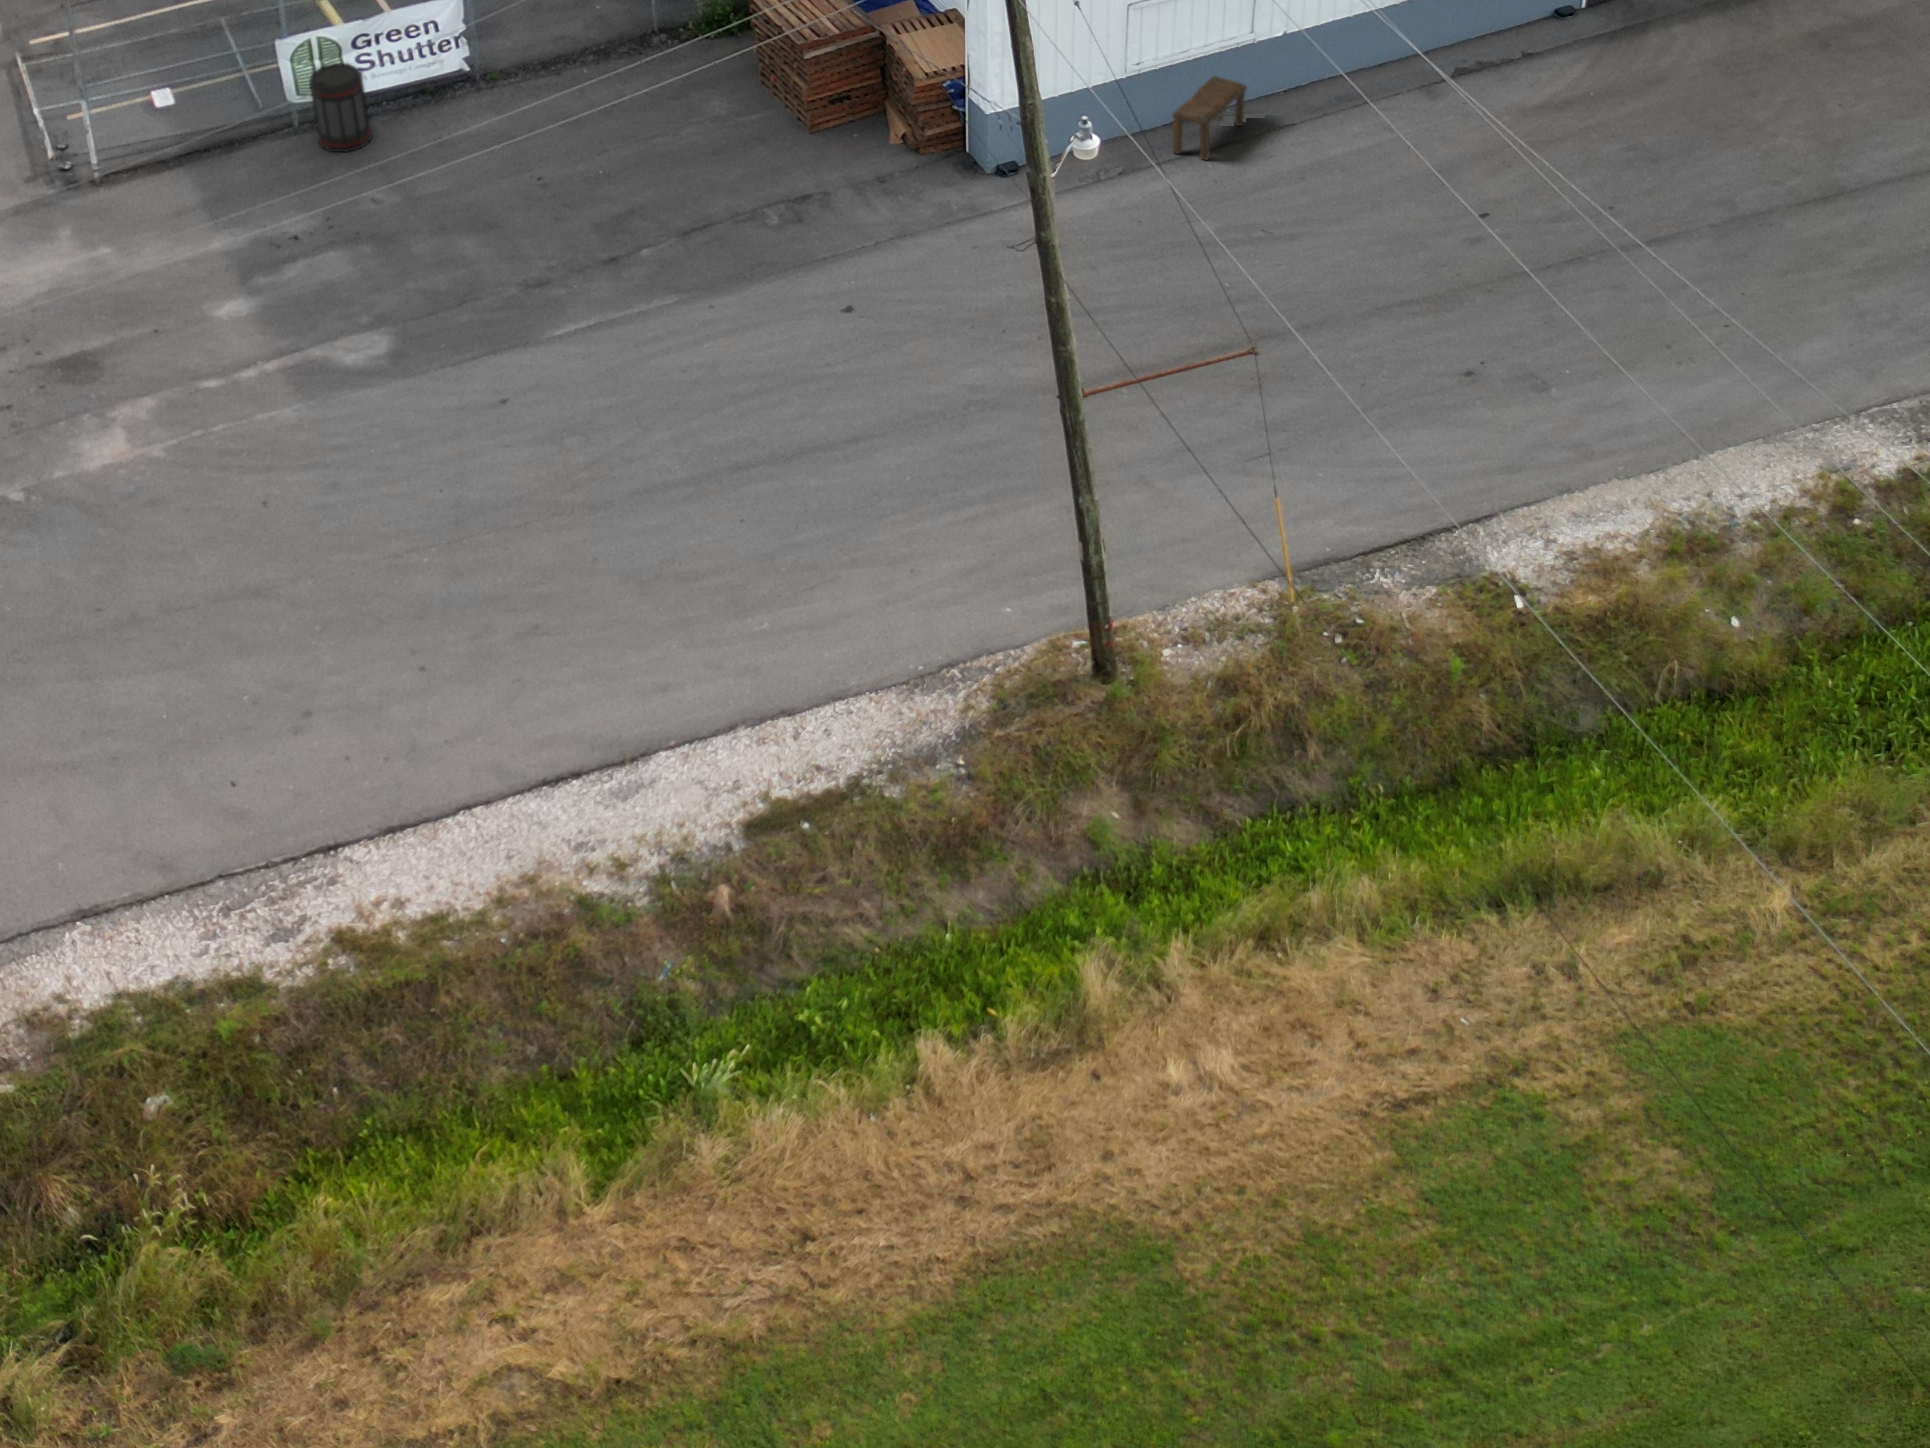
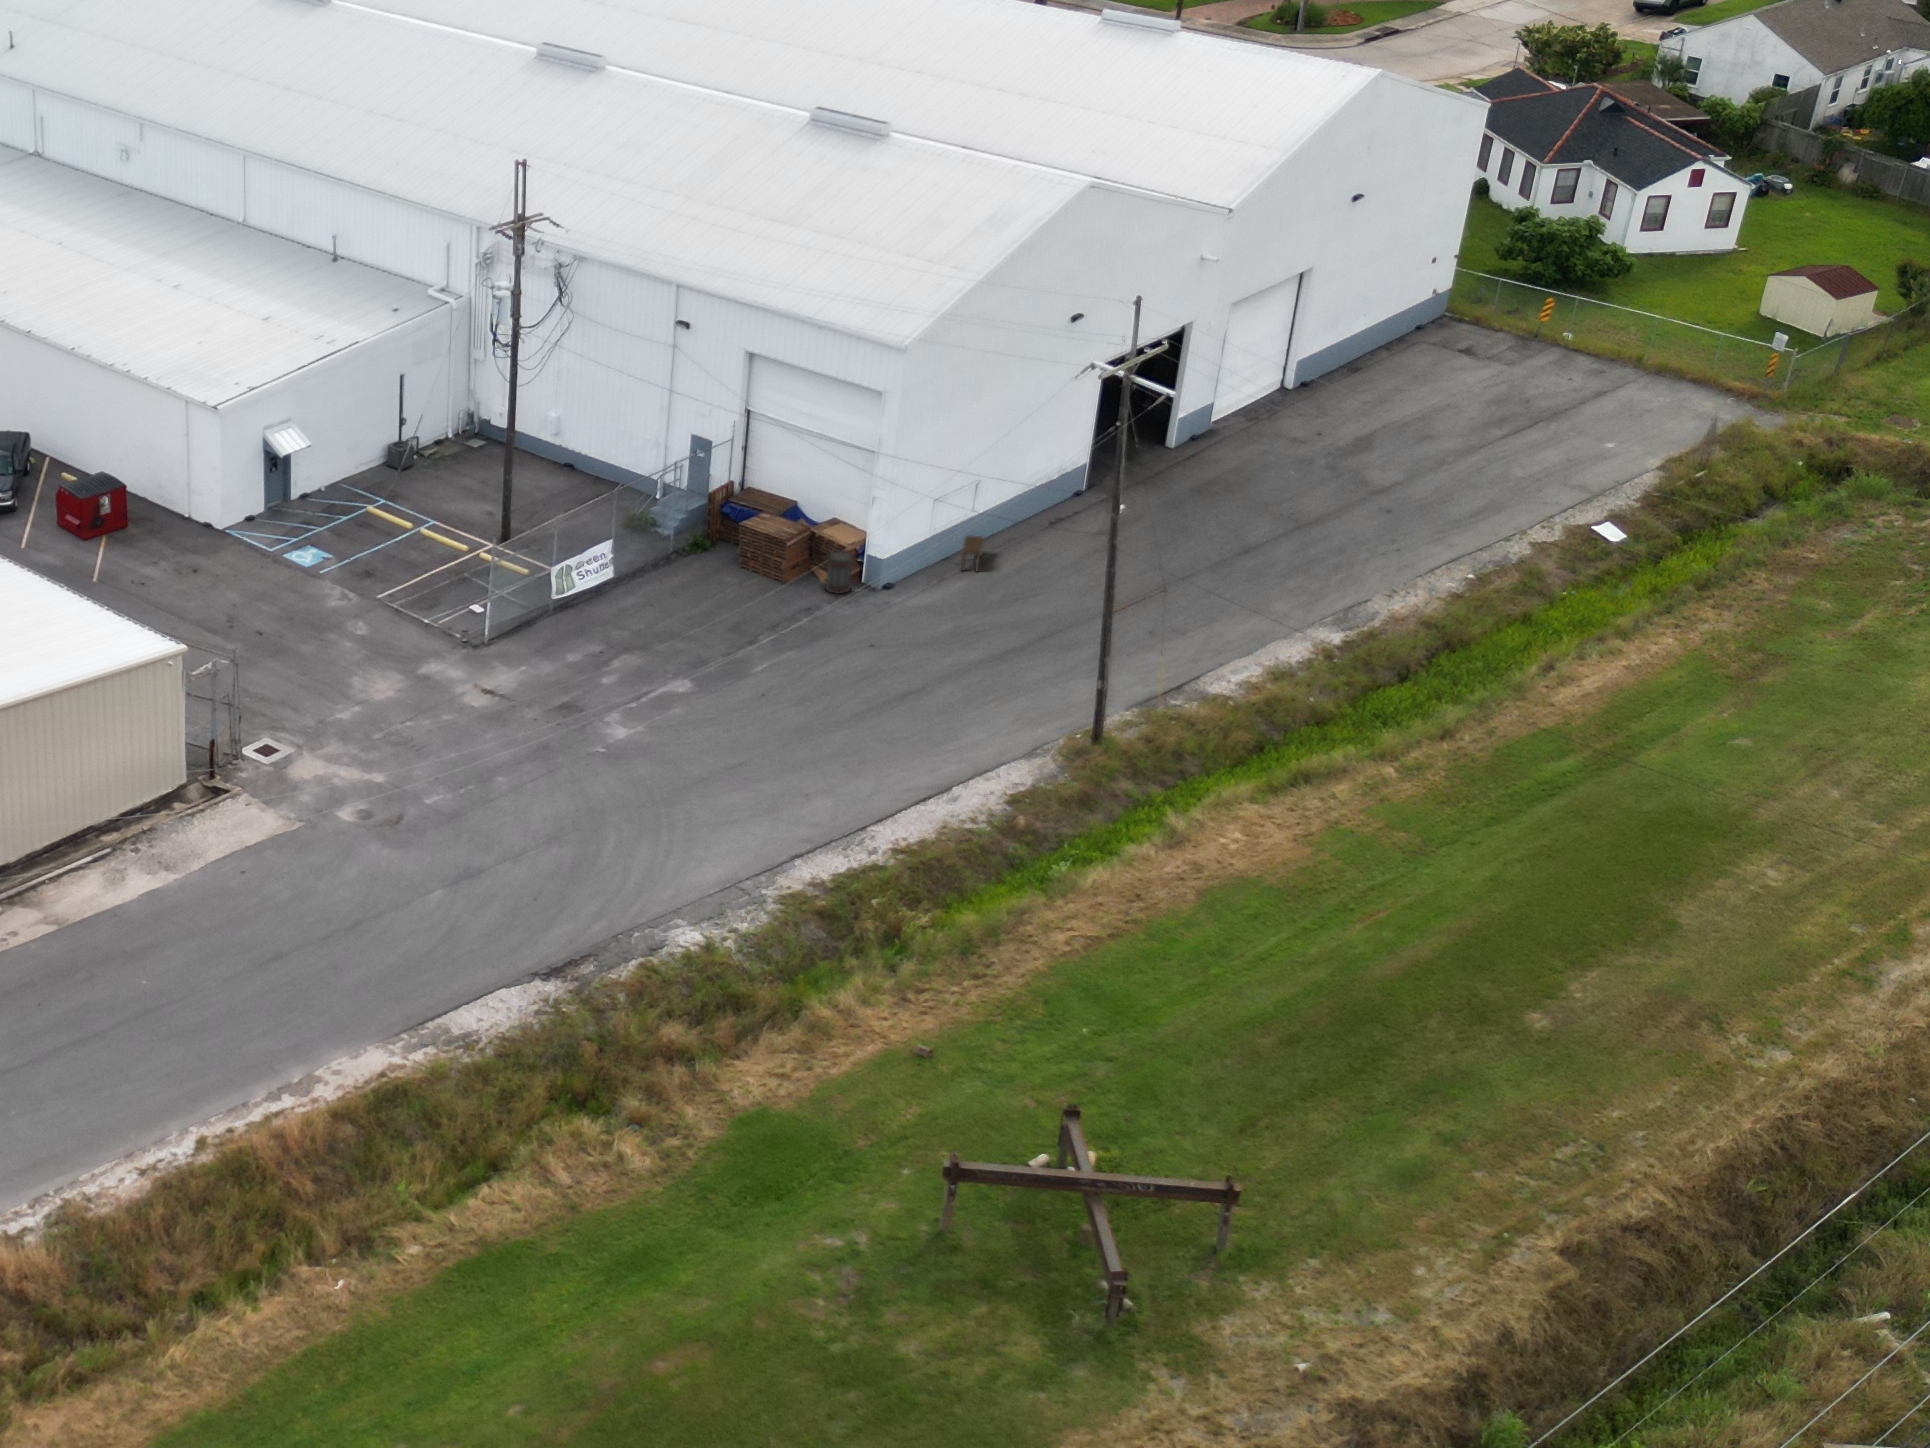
trash can: present [309,63,372,152] -> present [825,551,853,594]

